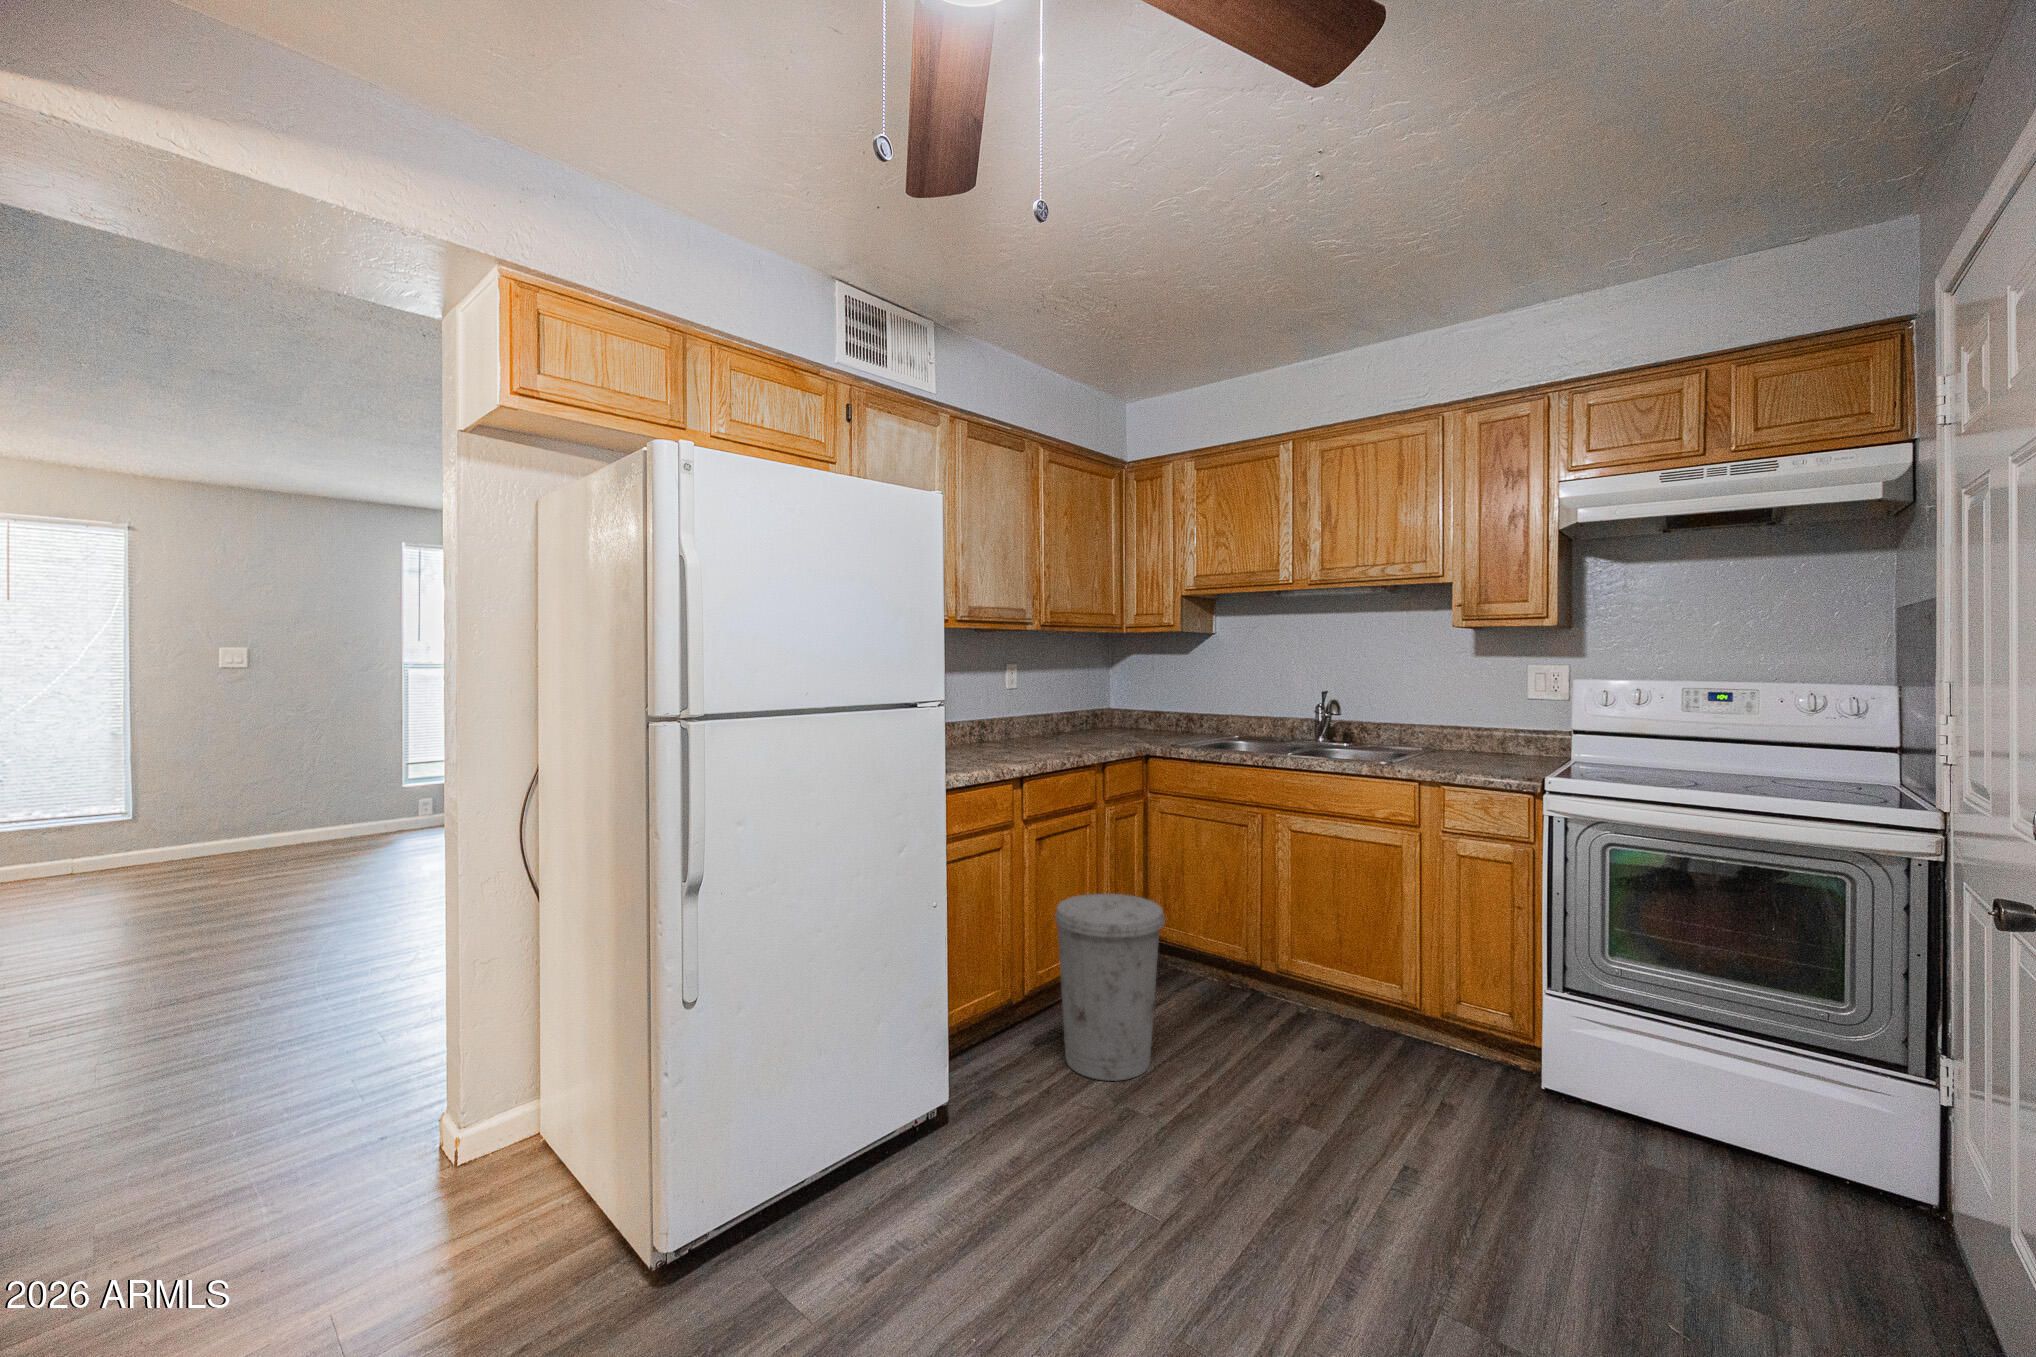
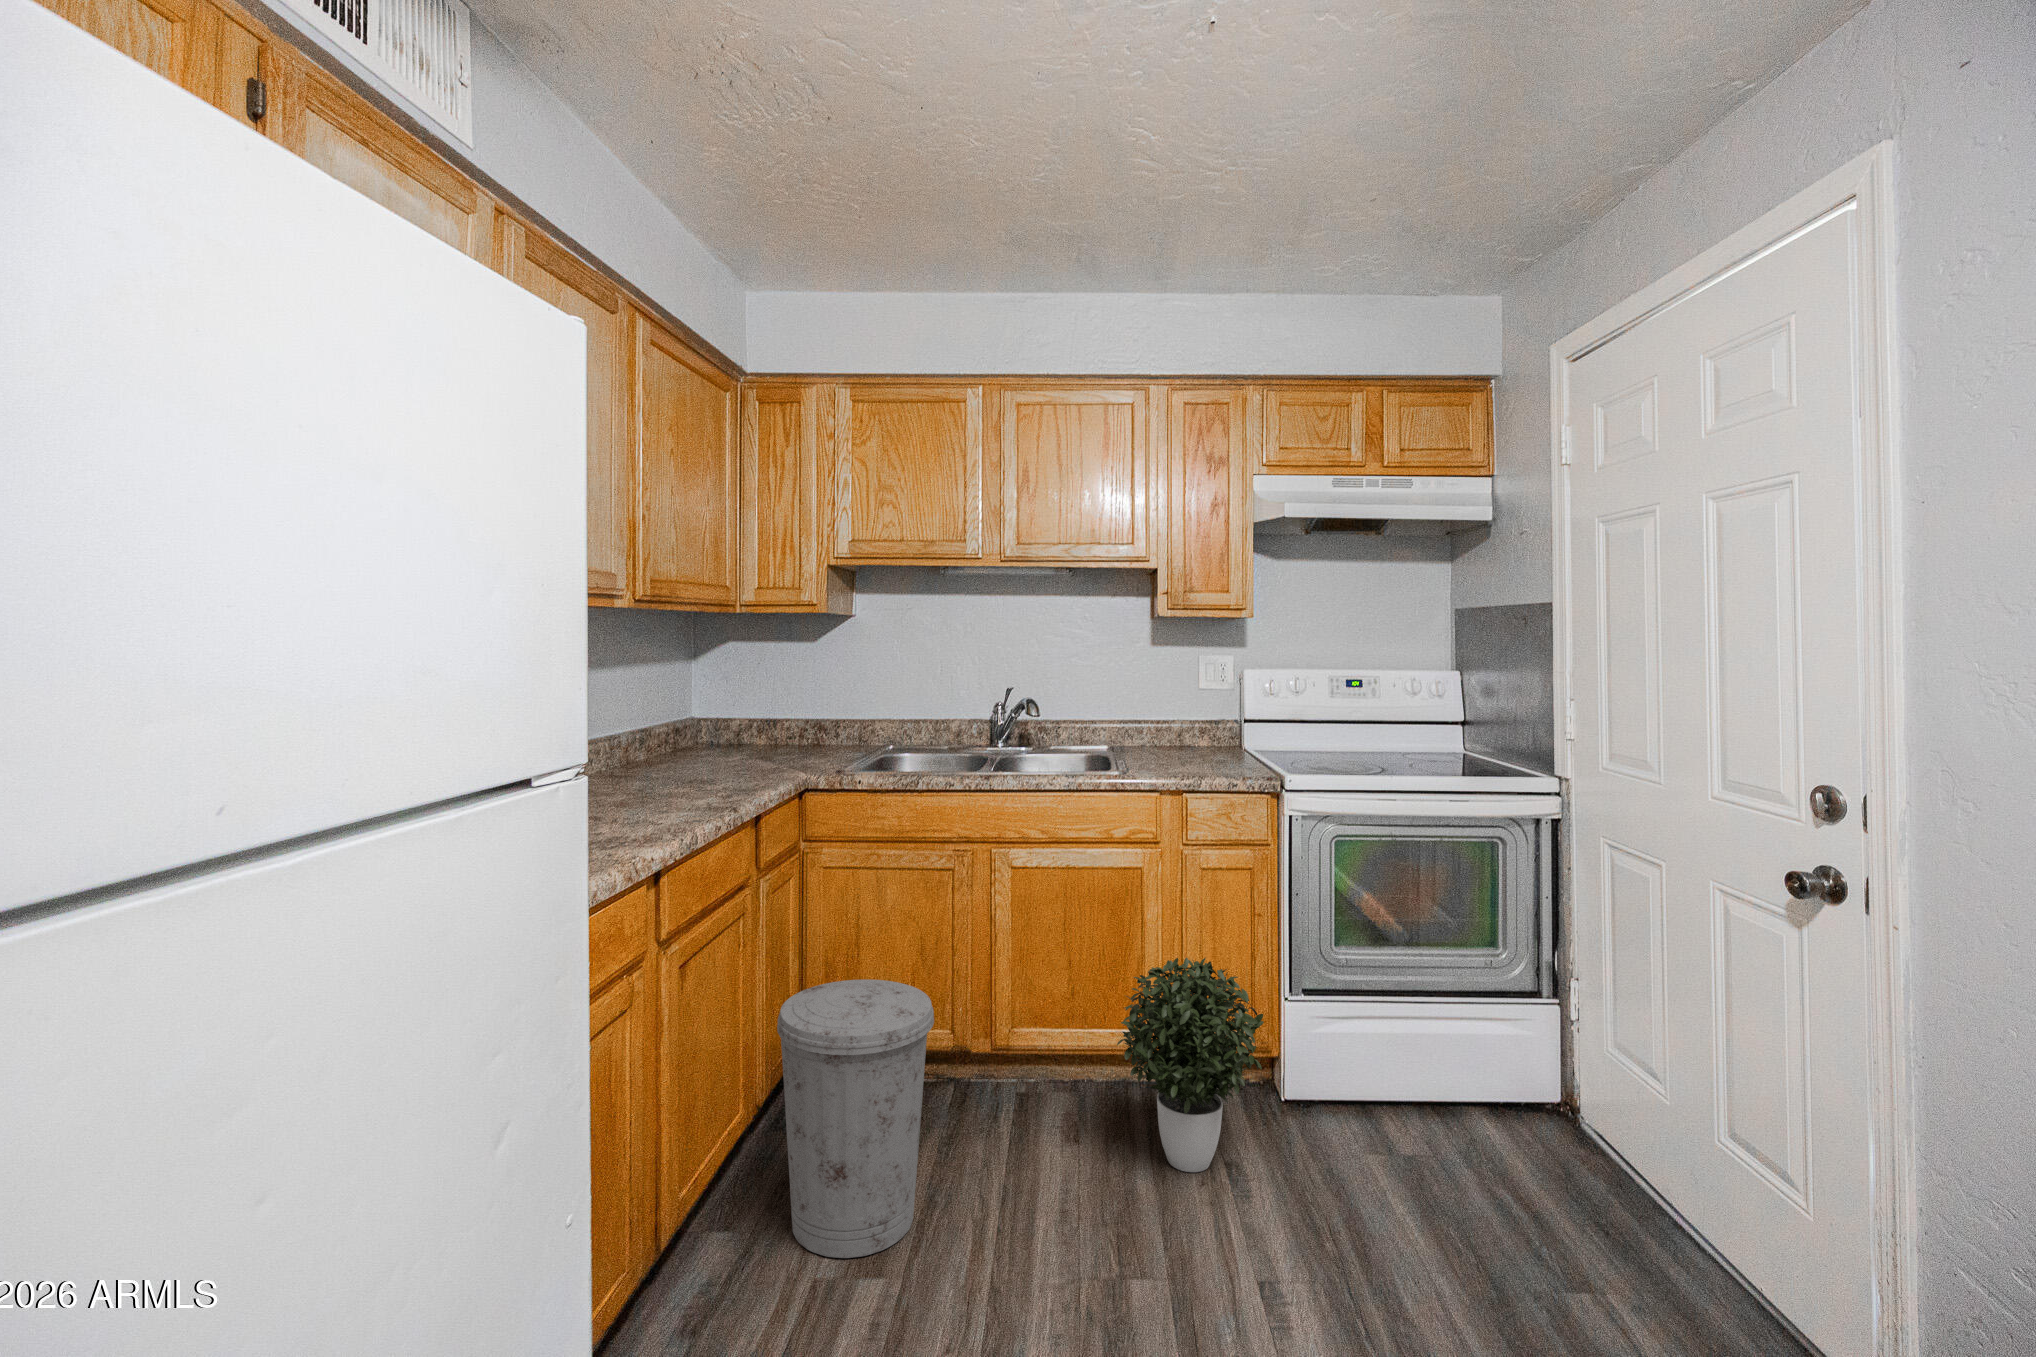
potted plant: none [1329,927,1469,1116] -> present [1117,958,1264,1172]

